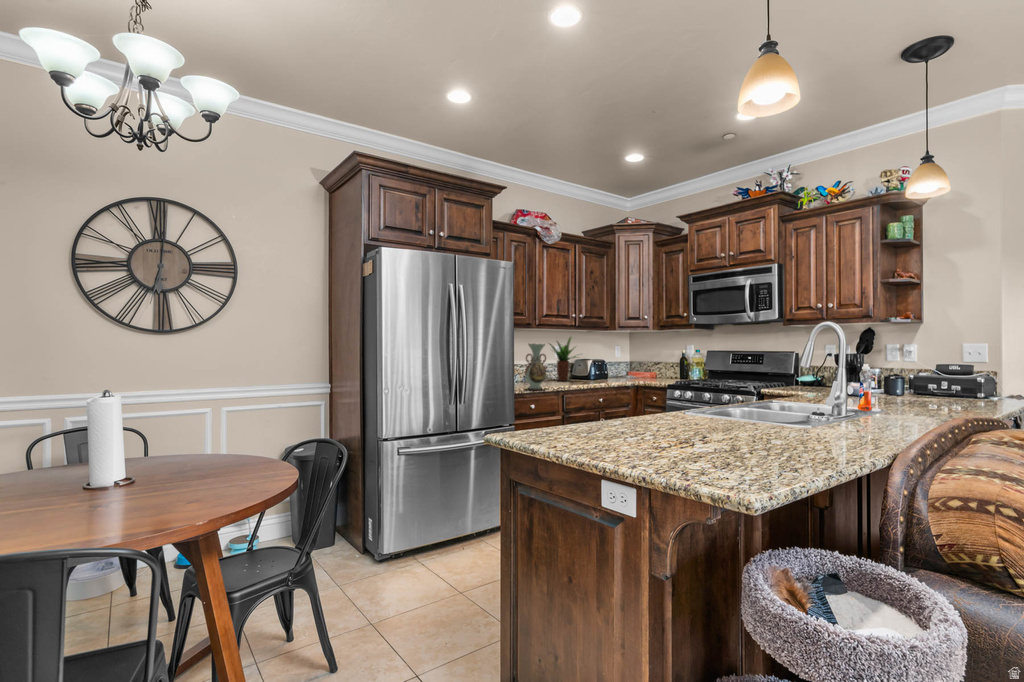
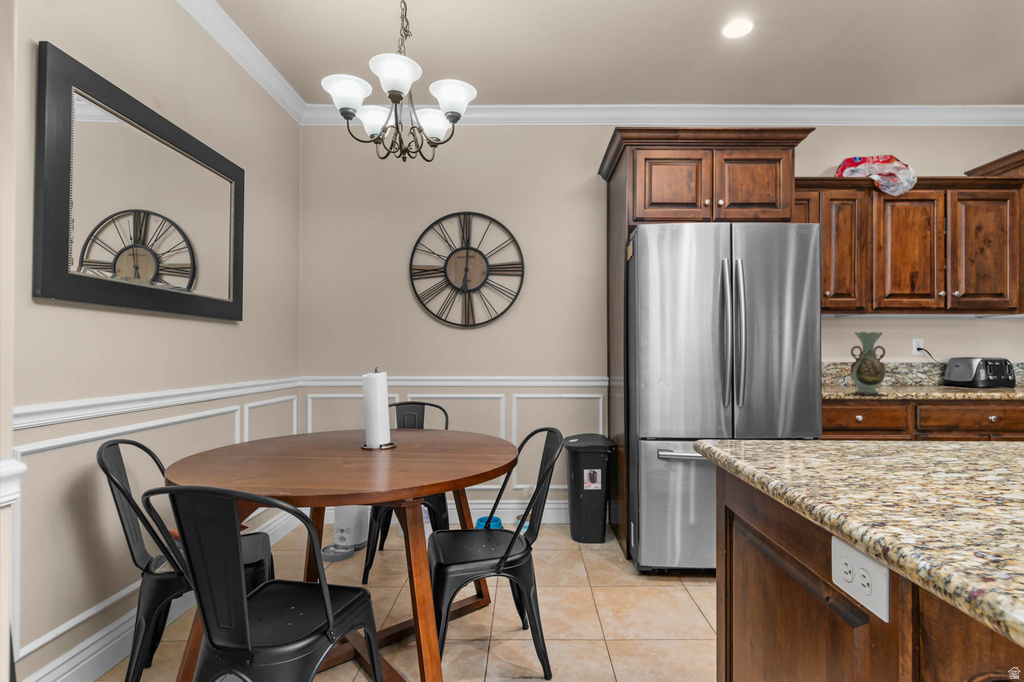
potted plant: present [549,337,576,381] -> none [897,322,965,387]

